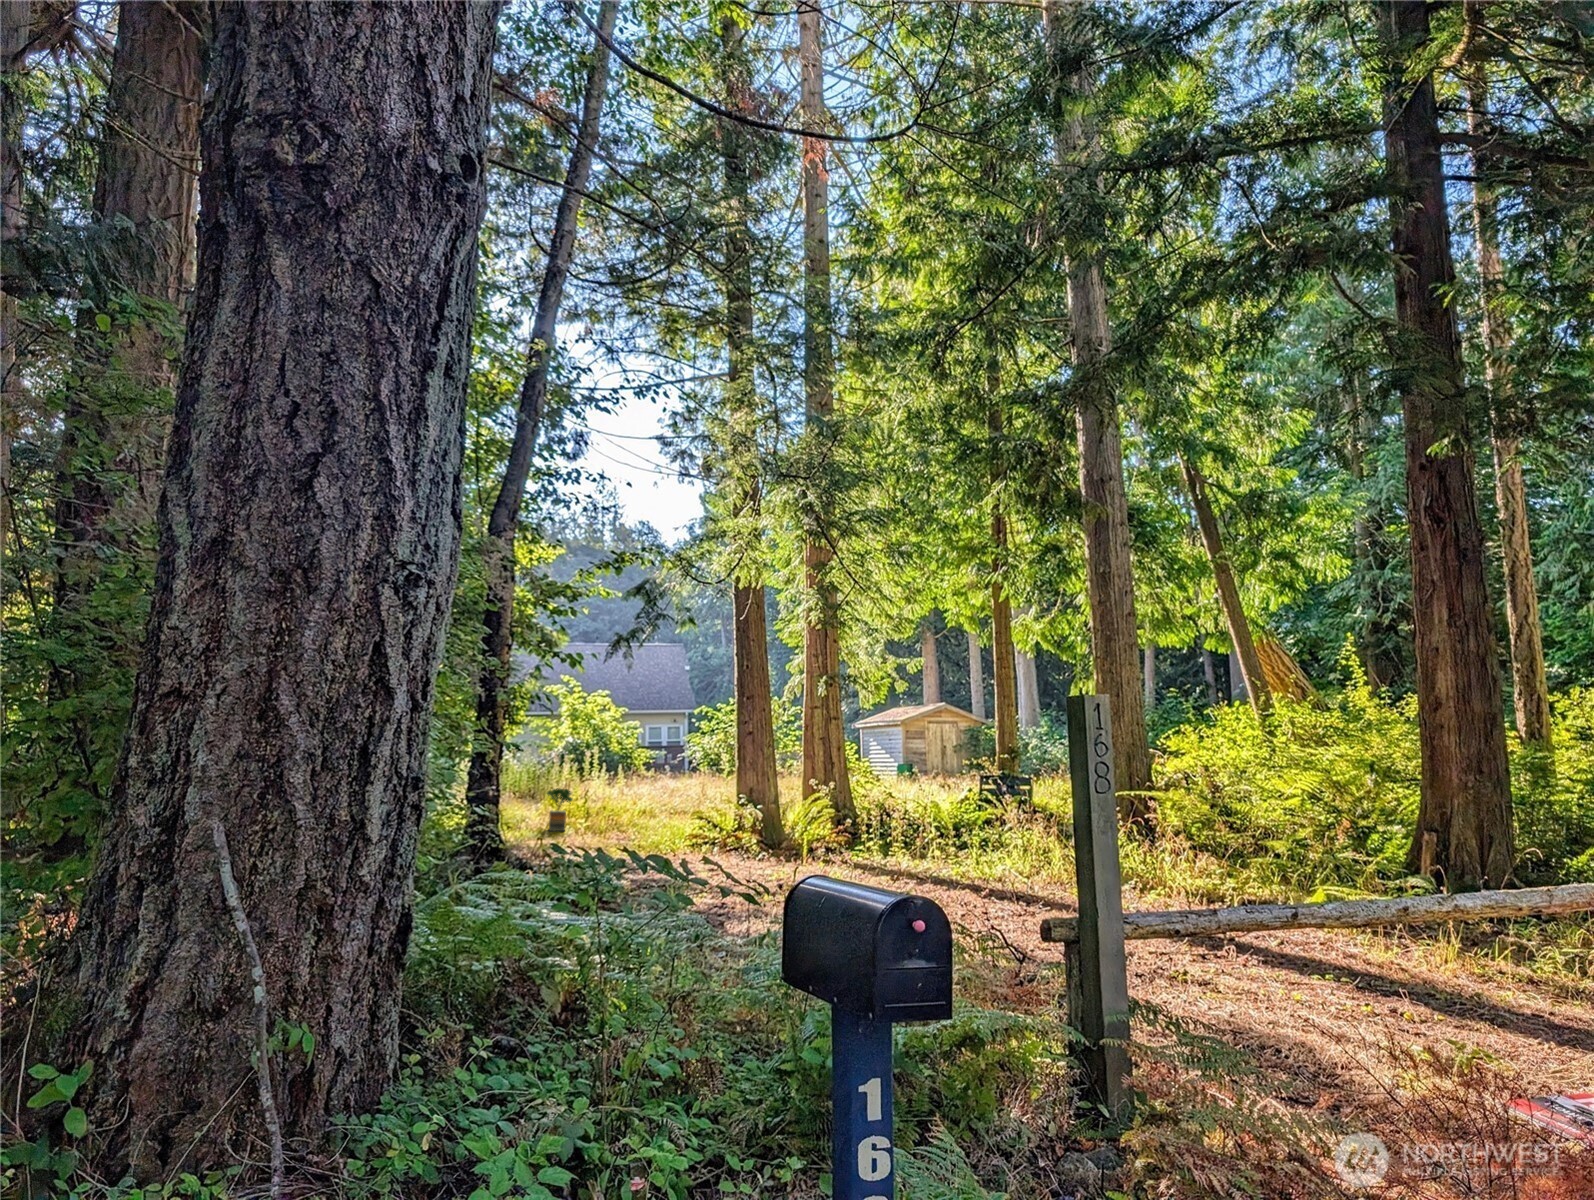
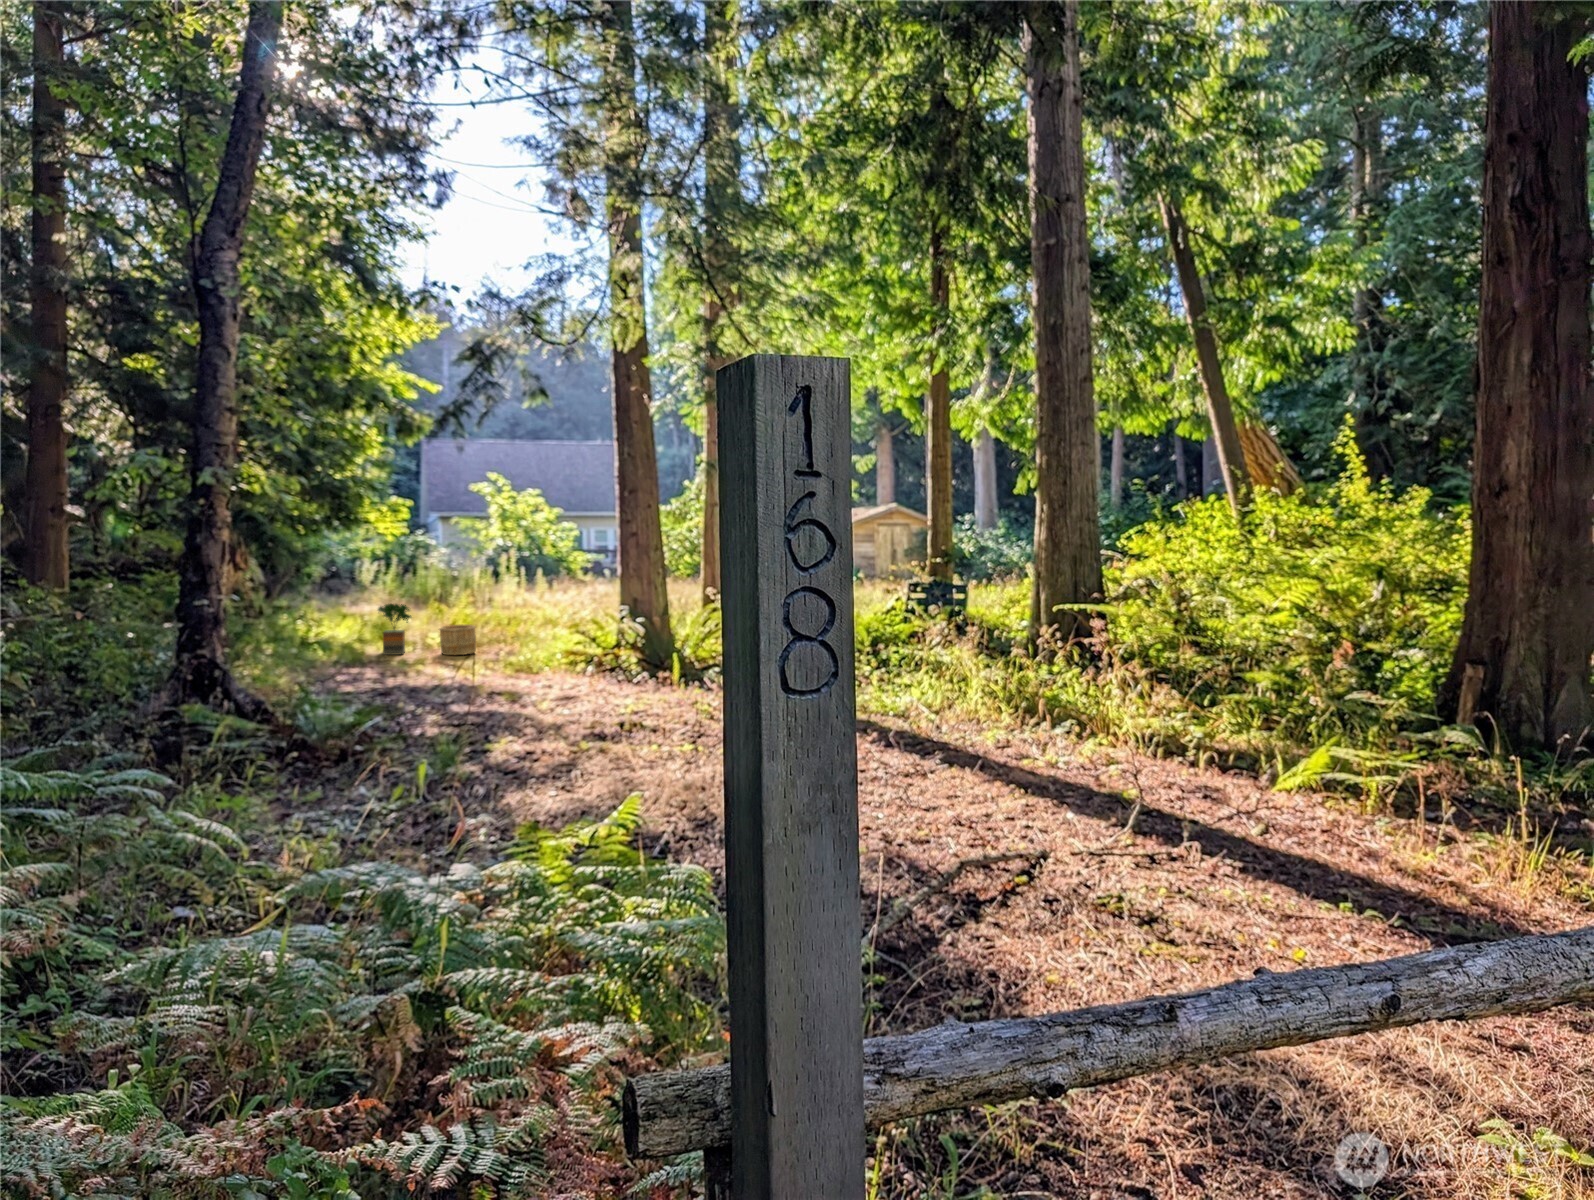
wooden bucket: none [594,807,624,832] -> present [439,624,476,655]

